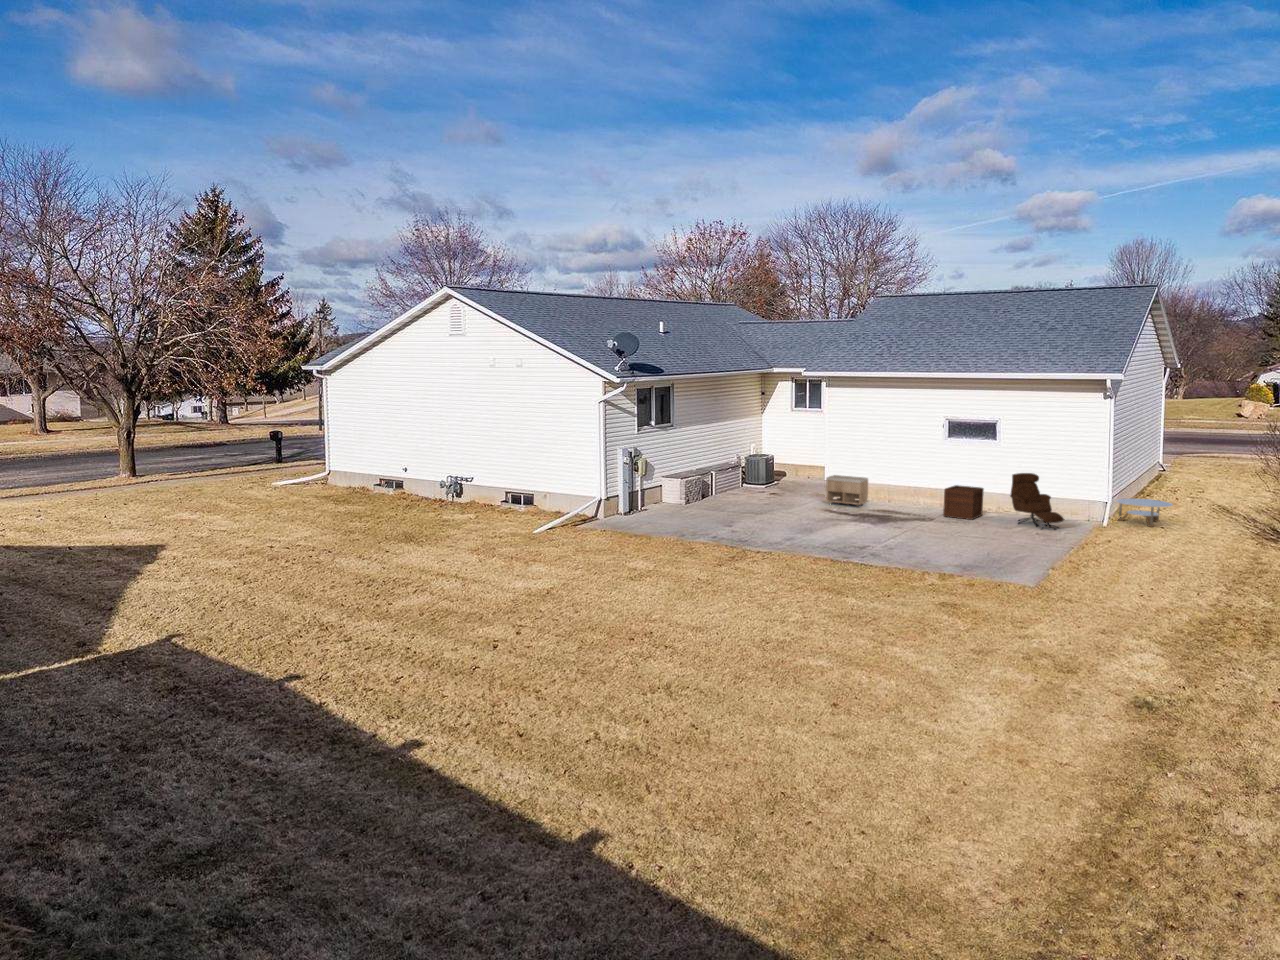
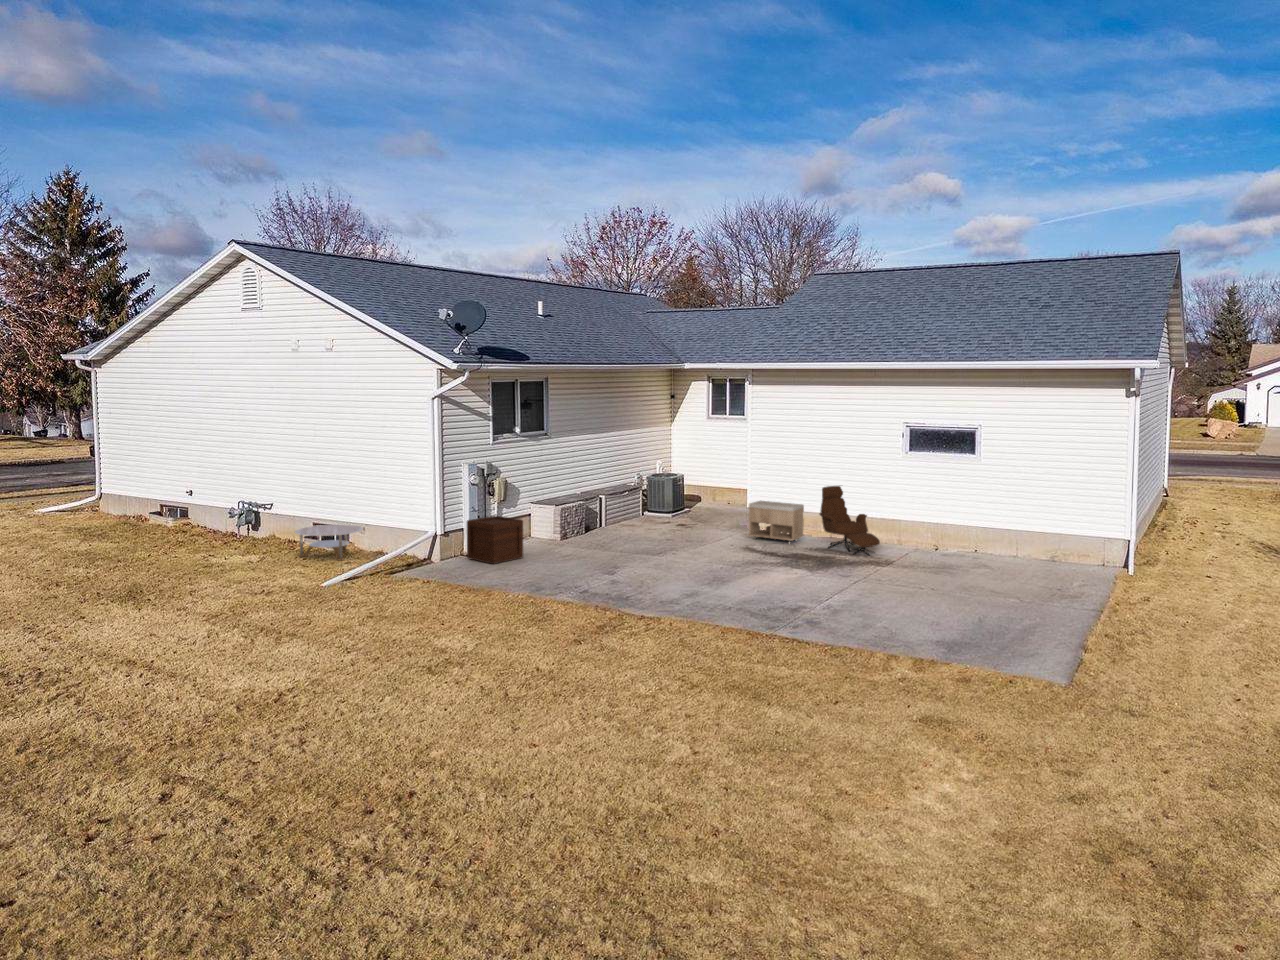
lounge chair: present [1010,473,1064,528] -> present [820,486,880,555]
wooden crate: present [943,485,984,520] -> present [467,516,523,564]
round table: present [1116,498,1173,527] -> present [295,525,363,561]

